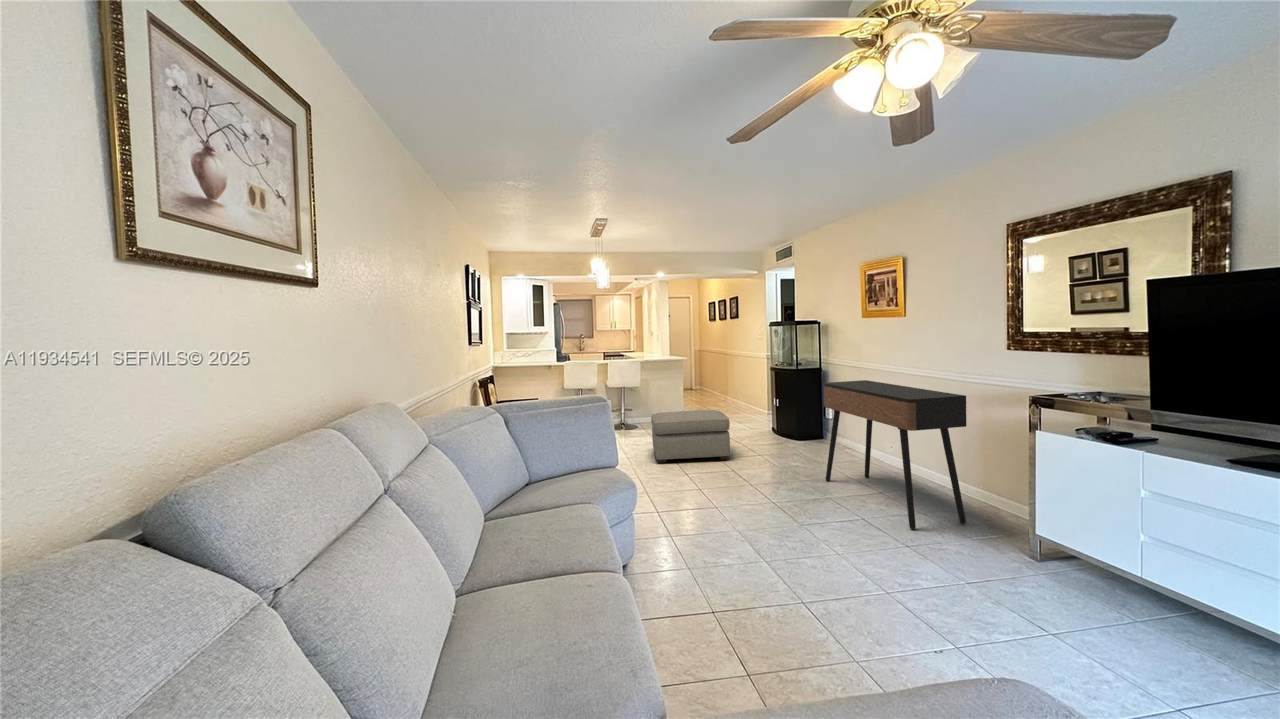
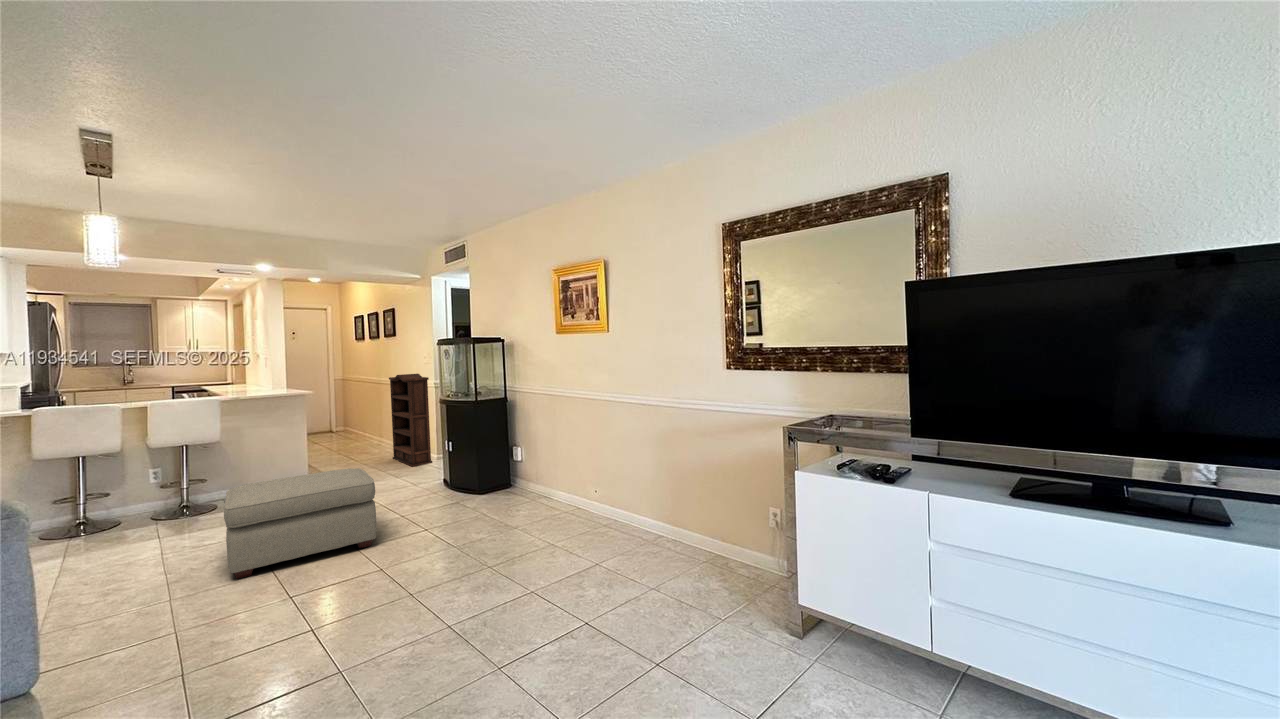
bookshelf: none [733,348,764,419] -> present [389,374,432,467]
console table: present [824,380,966,529] -> none [517,411,701,621]

